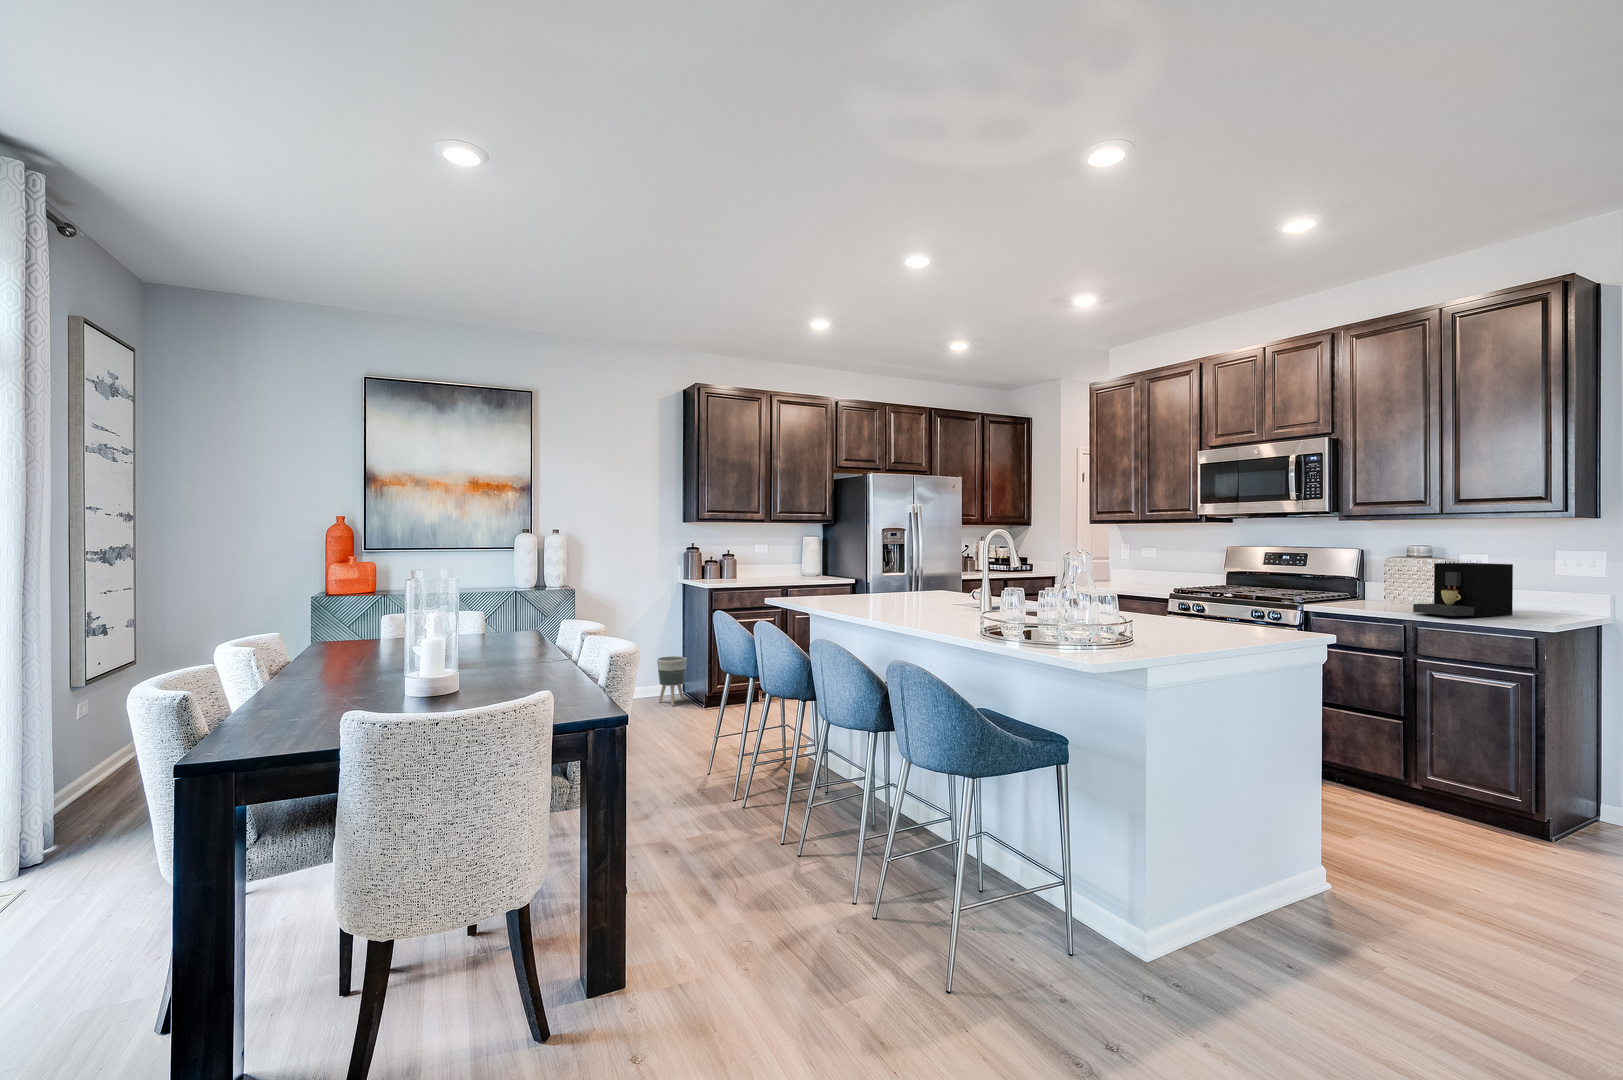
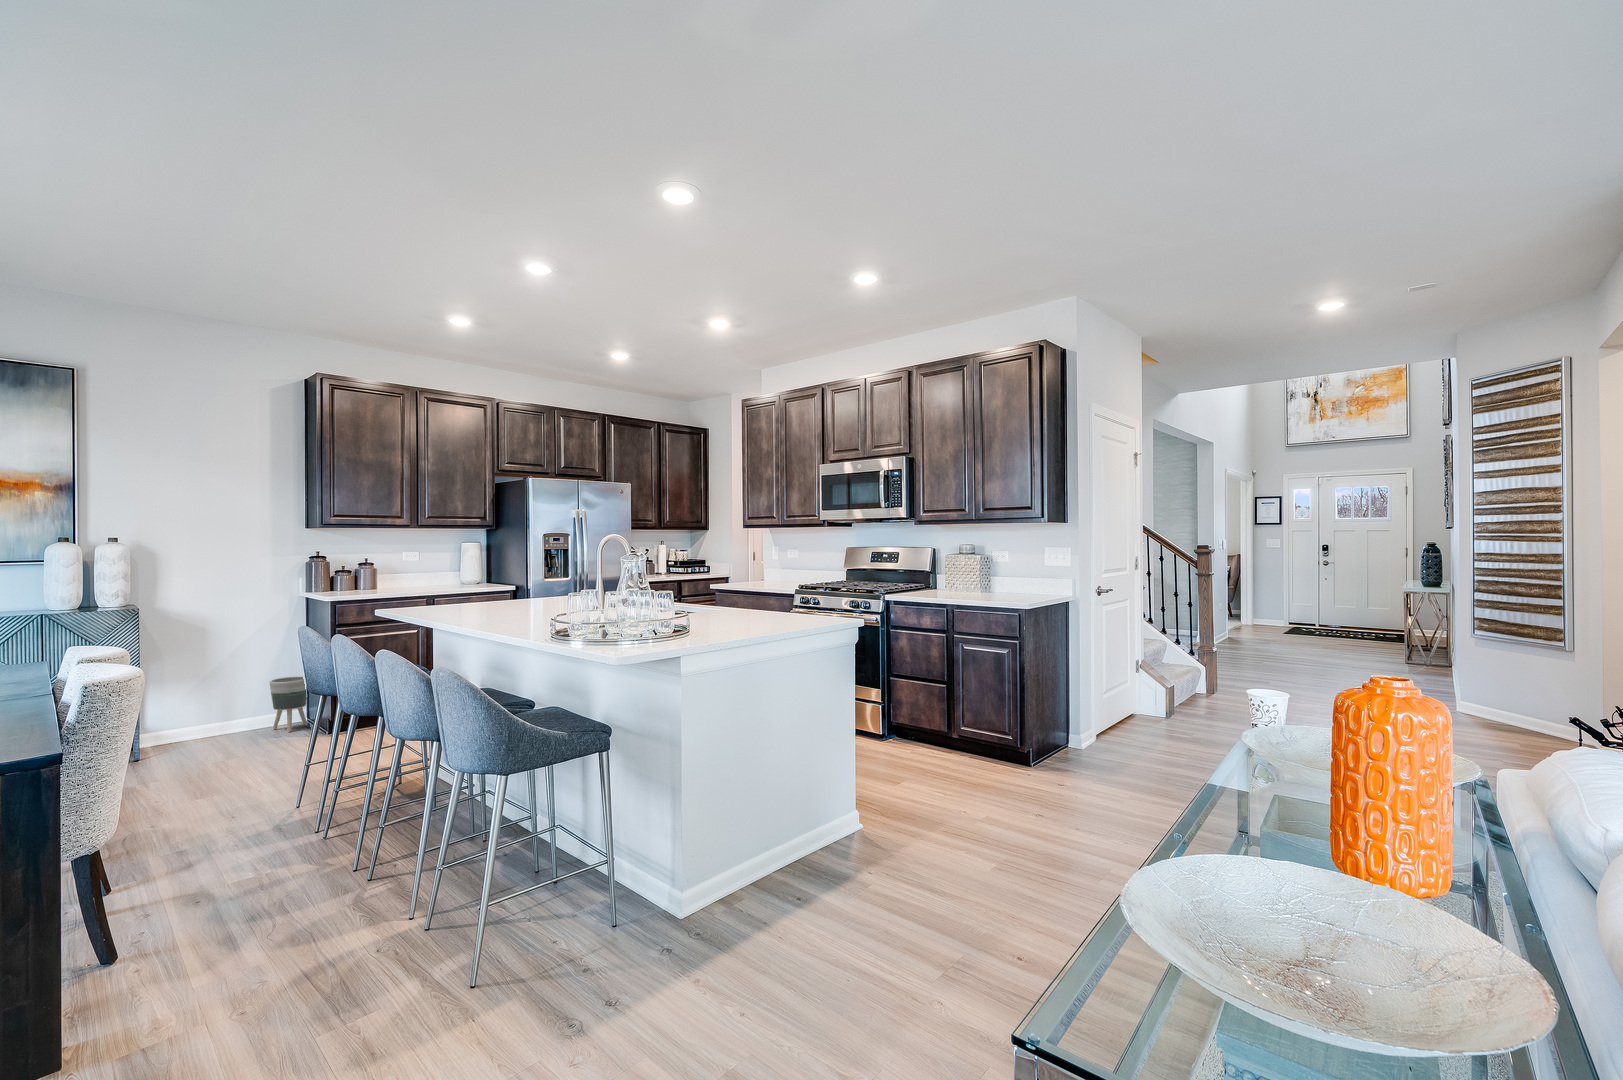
coffee maker: present [1413,563,1513,617] -> none [956,558,1020,601]

